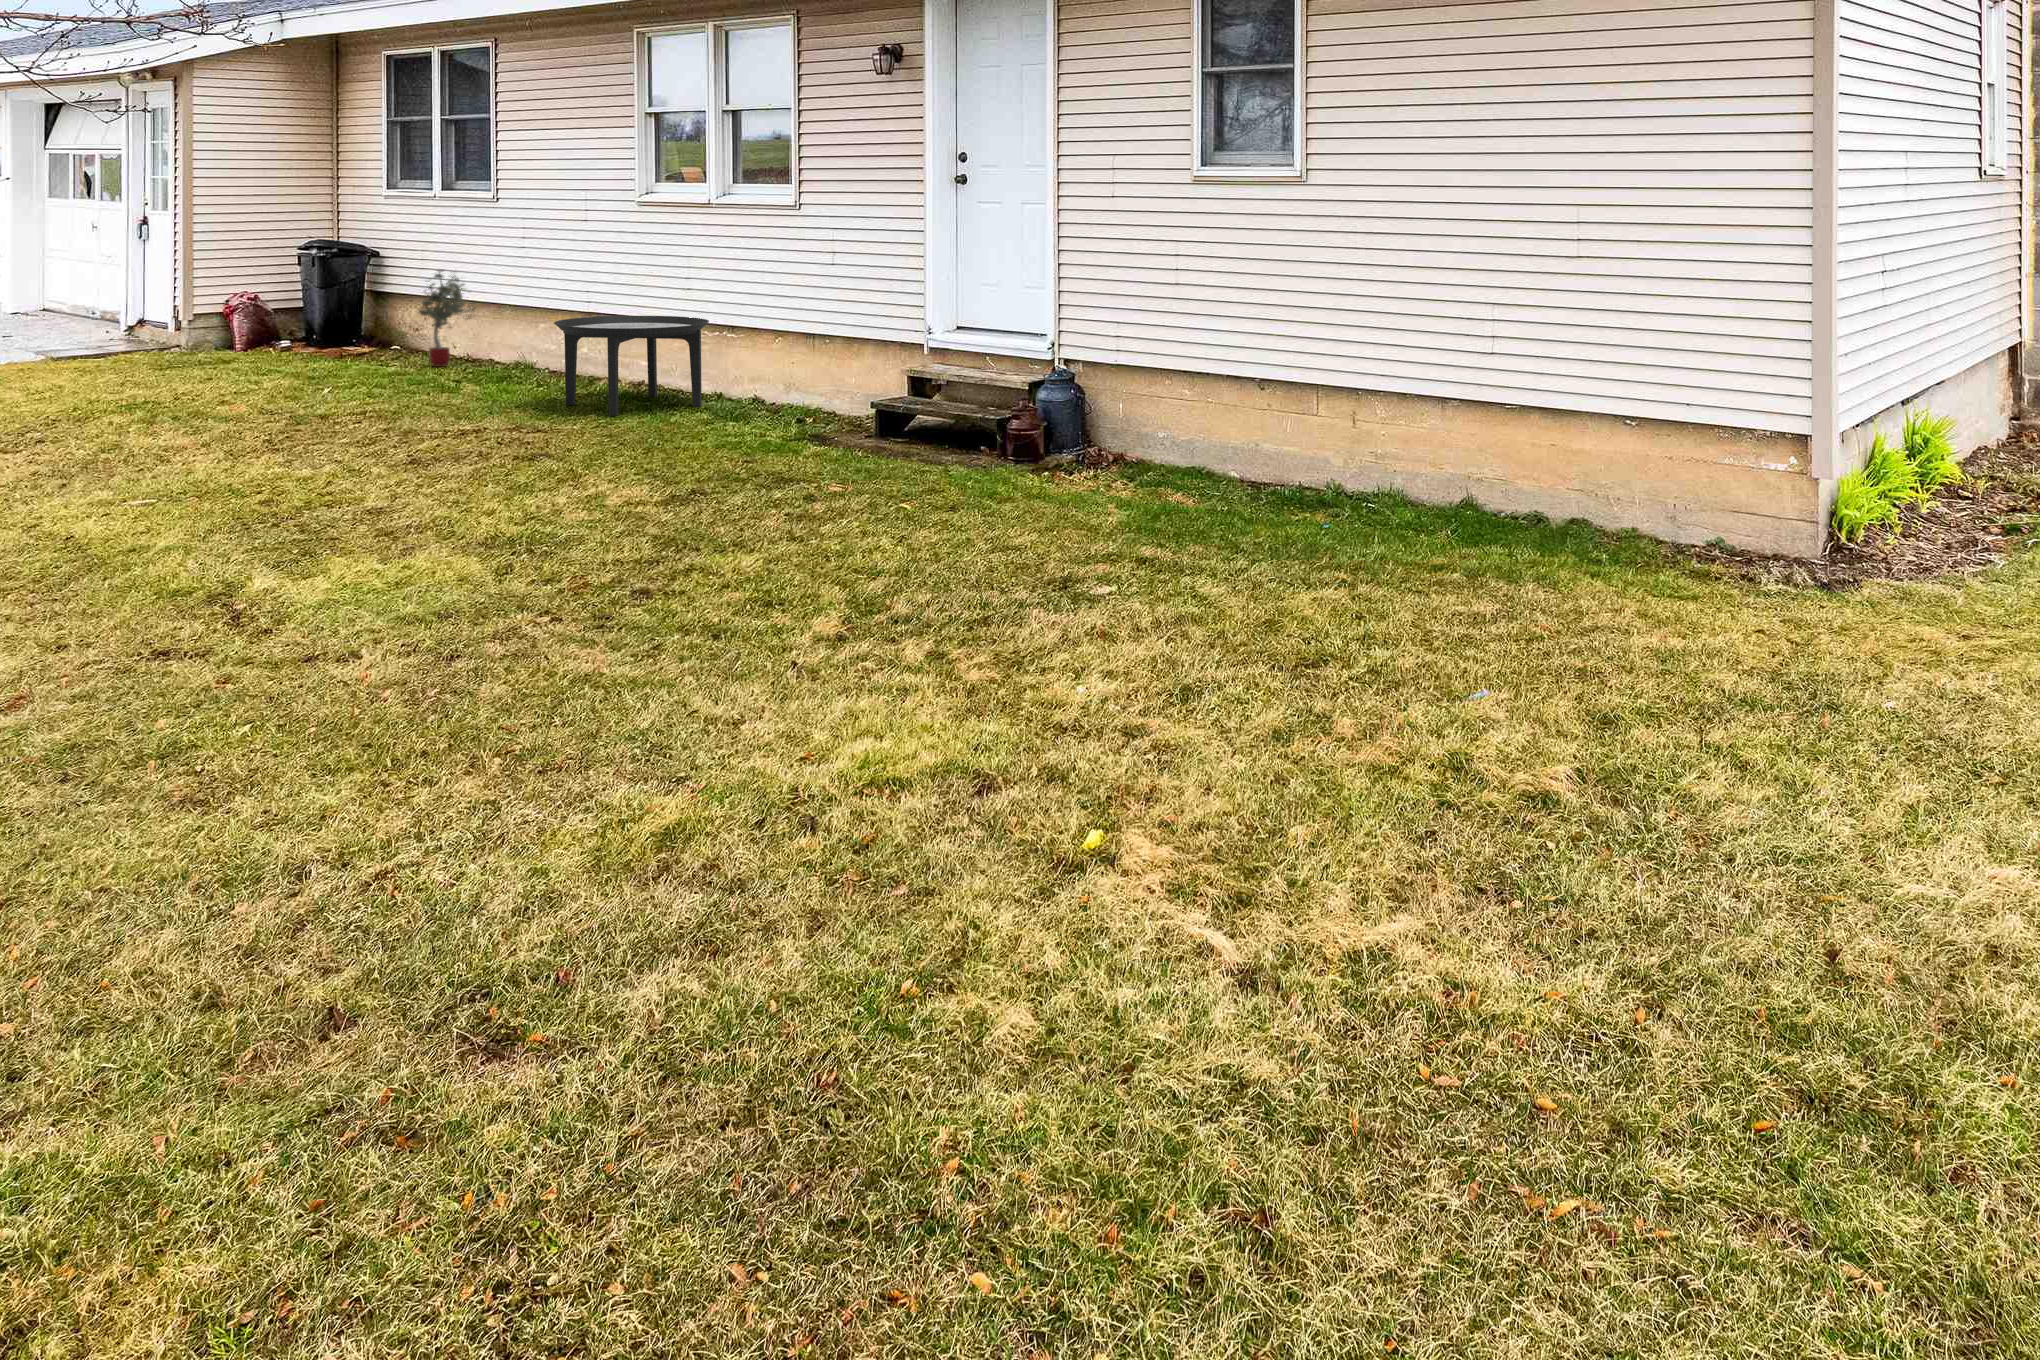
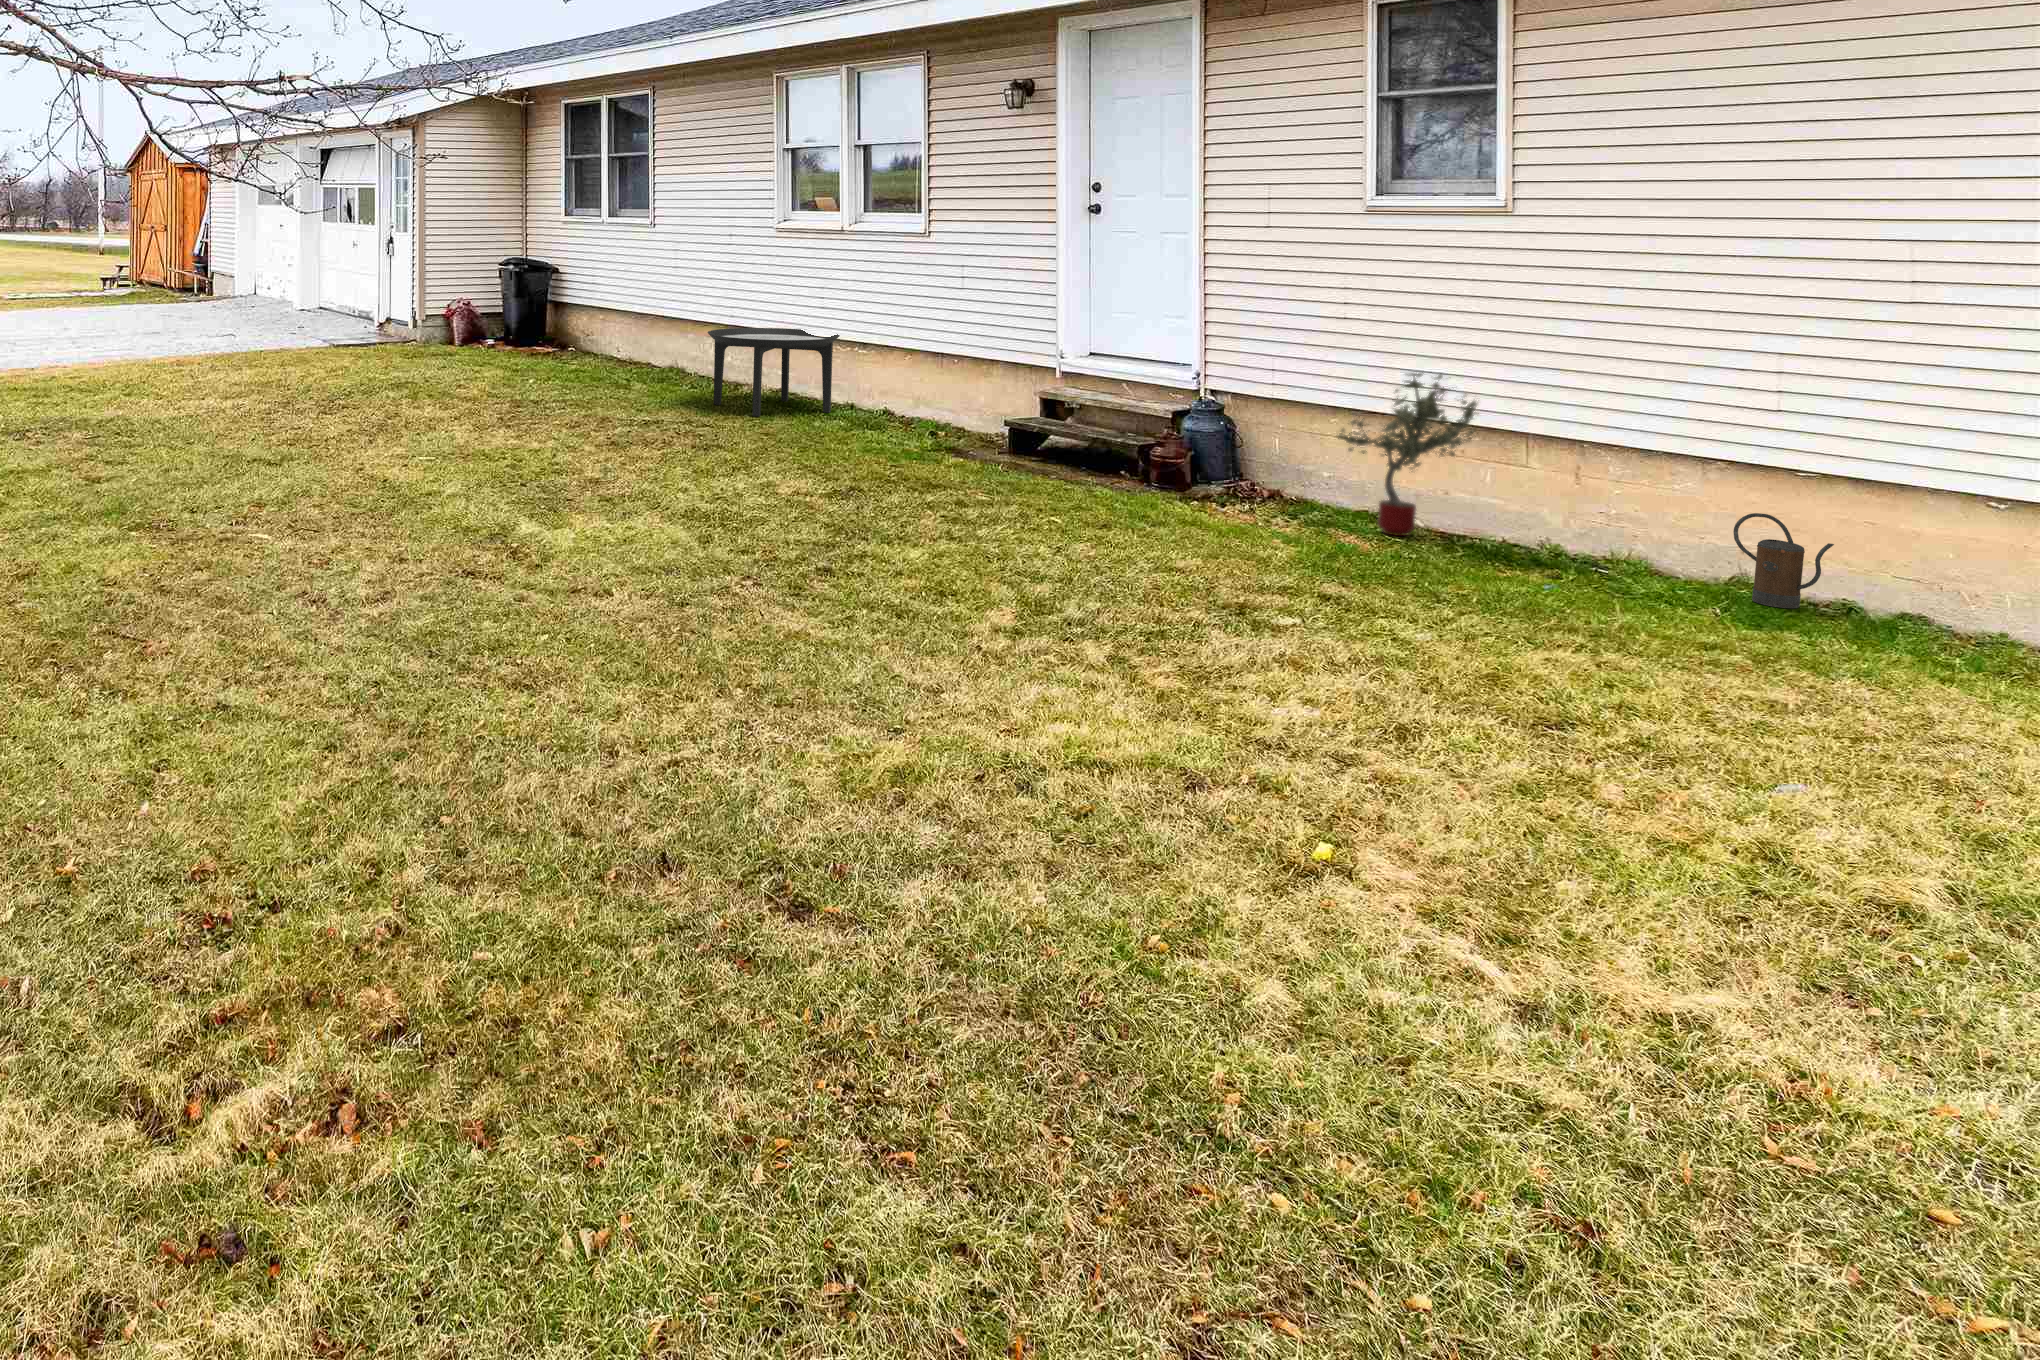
potted tree: present [419,269,475,367] -> present [1338,372,1477,536]
watering can: none [1448,446,1512,525] -> present [1733,513,1834,608]

